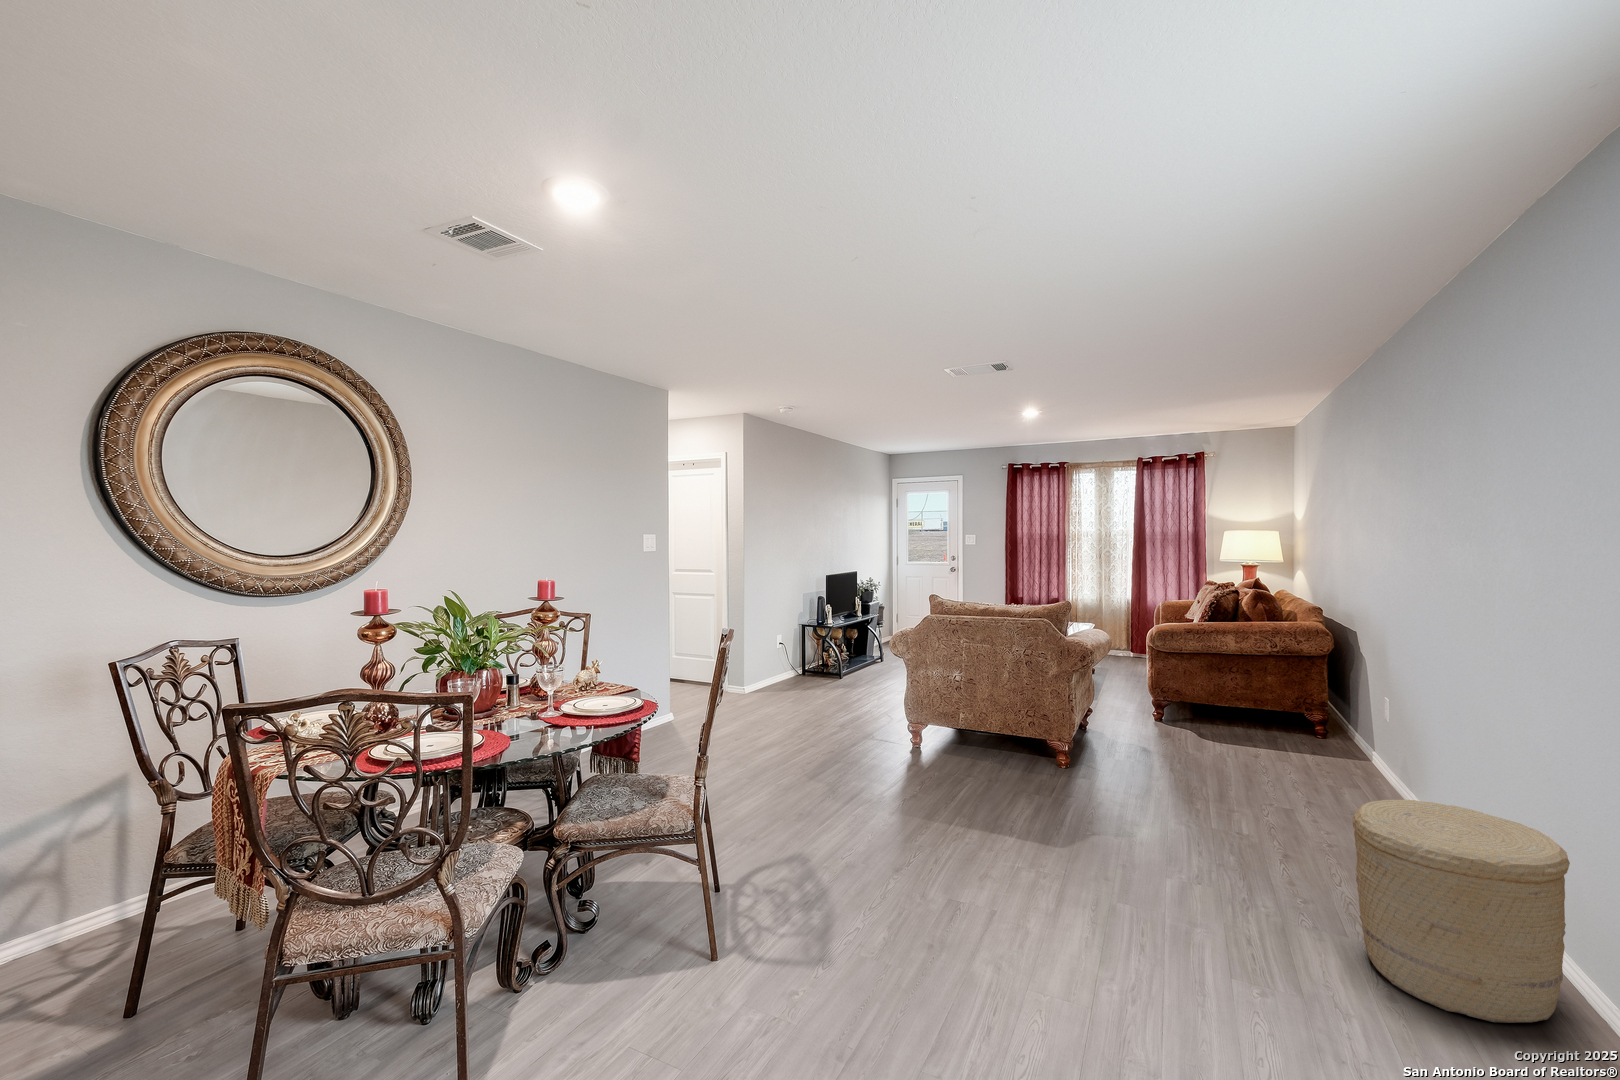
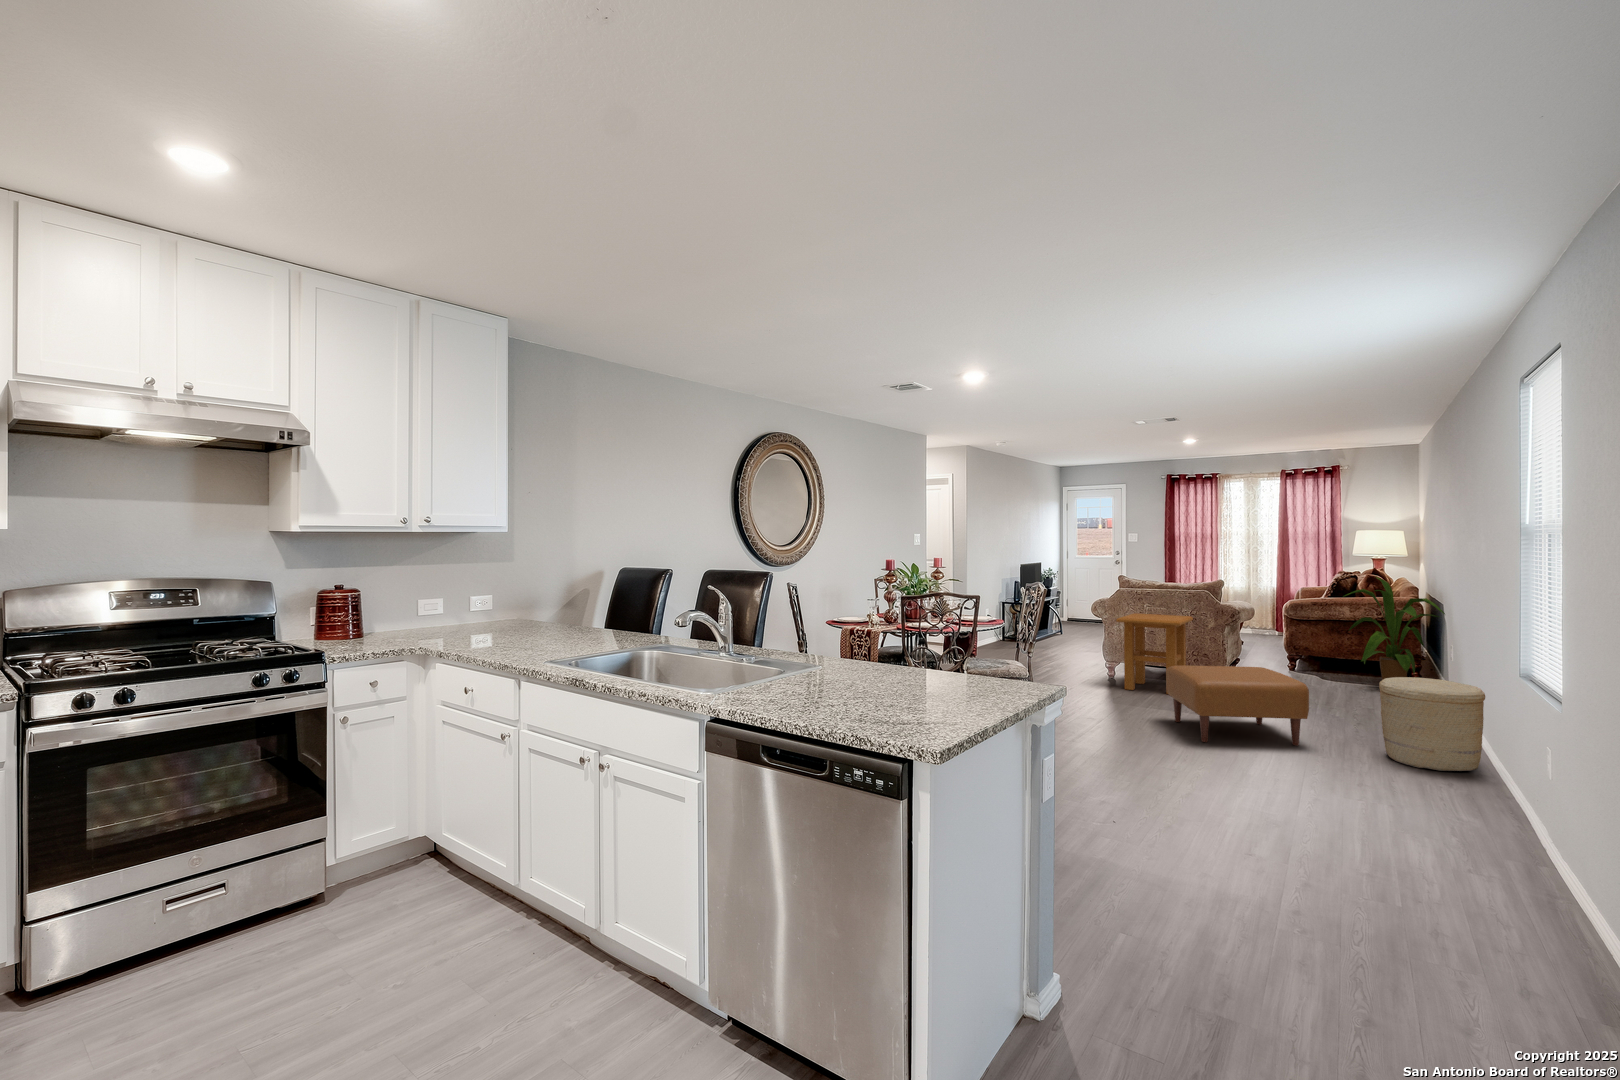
house plant: none [1232,595,1377,764] -> present [1344,577,1445,680]
side table: none [916,652,1029,786] -> present [1116,613,1193,694]
ottoman: none [977,763,1225,936] -> present [1166,665,1309,746]

